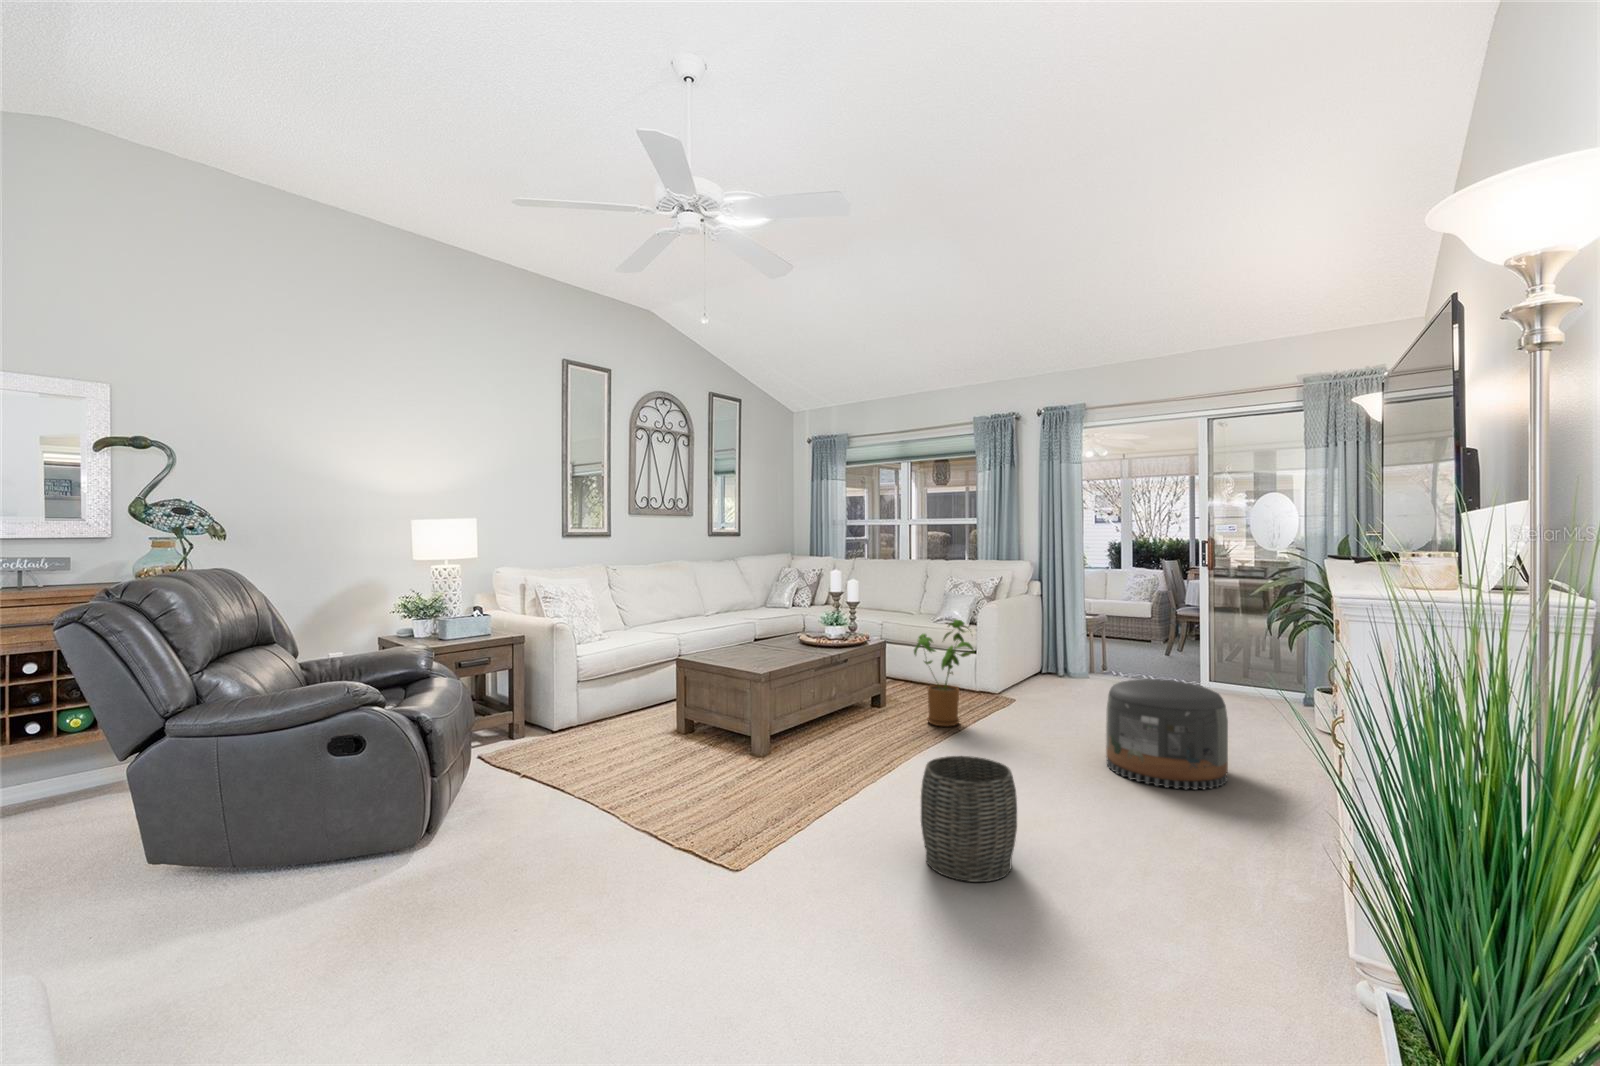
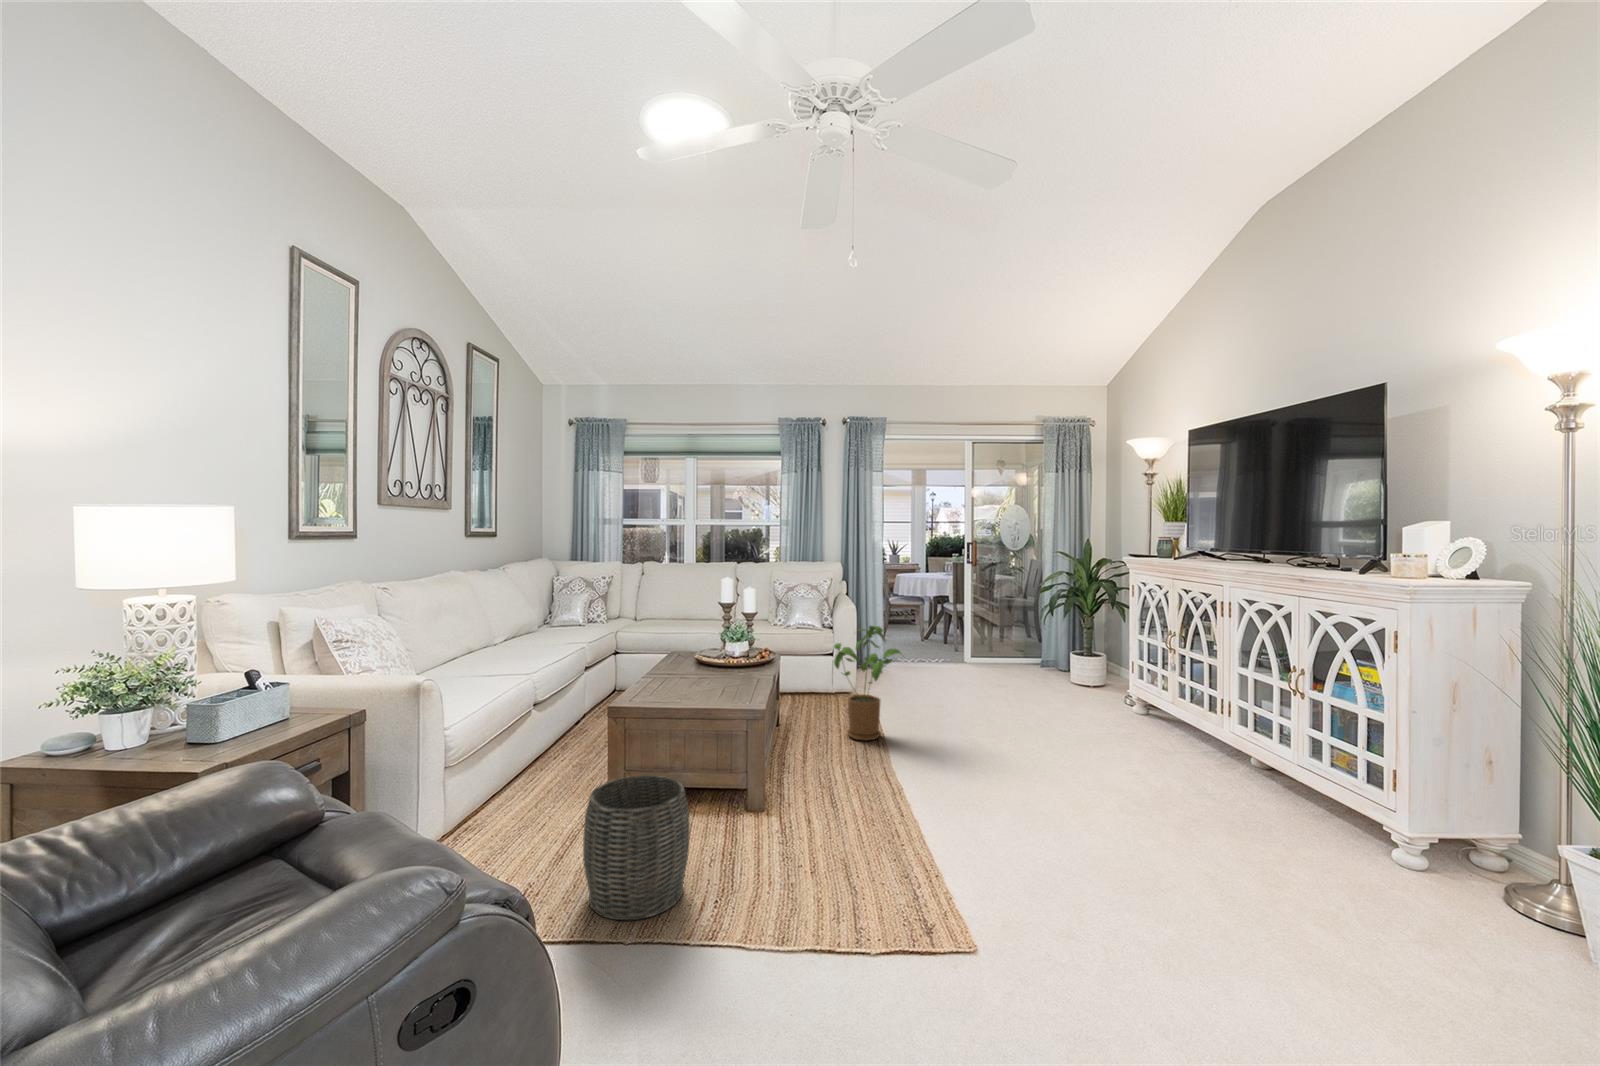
pouf: present [1106,679,1228,790] -> none [1040,667,1144,763]
woven basket: present [921,756,1017,882] -> present [583,775,690,920]

